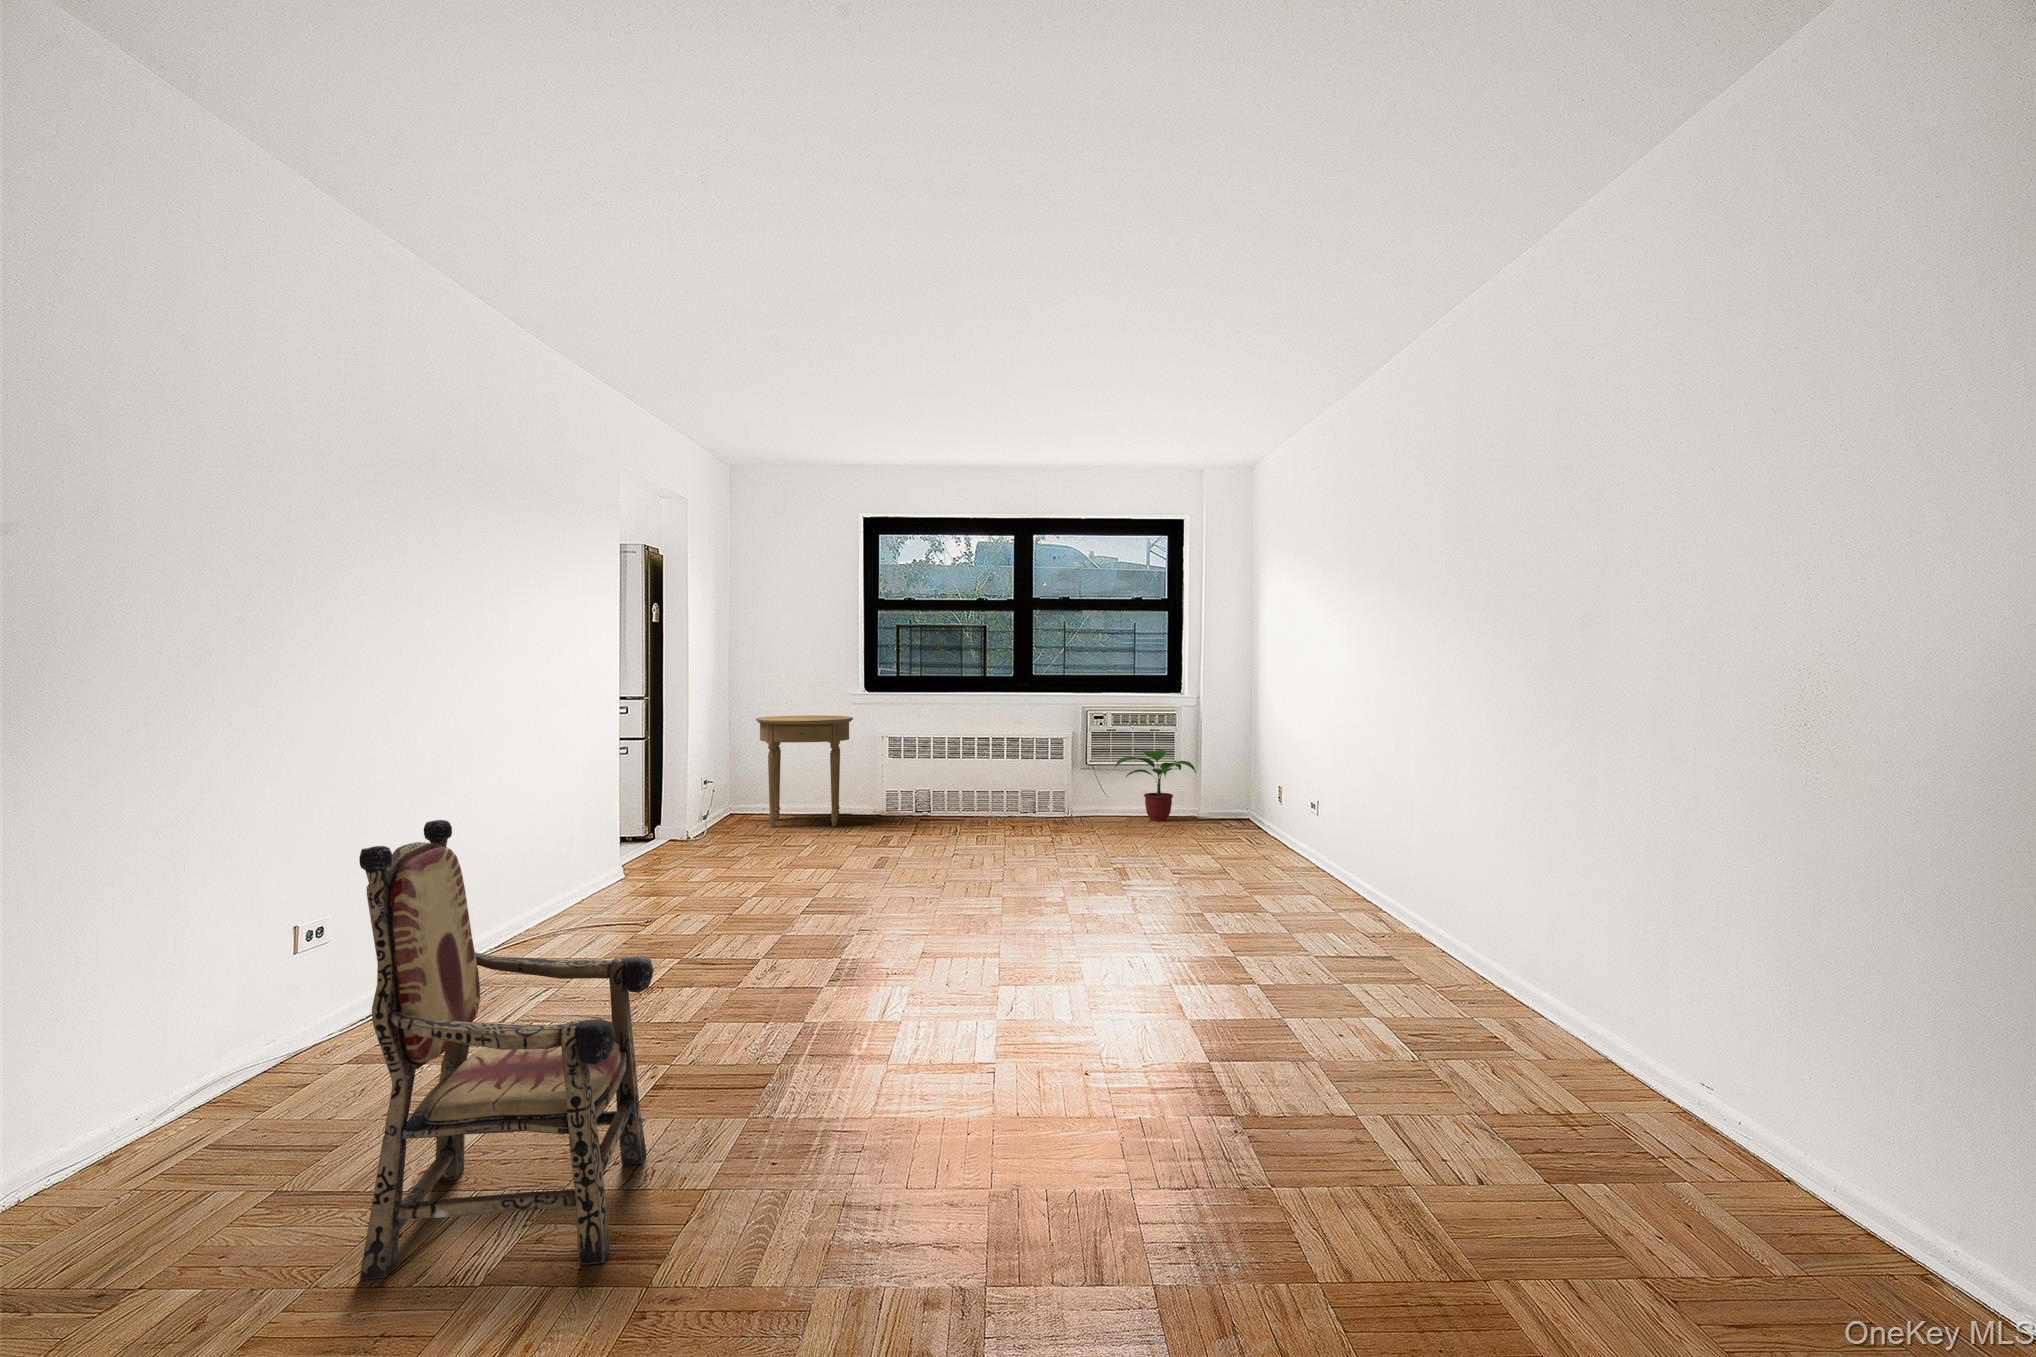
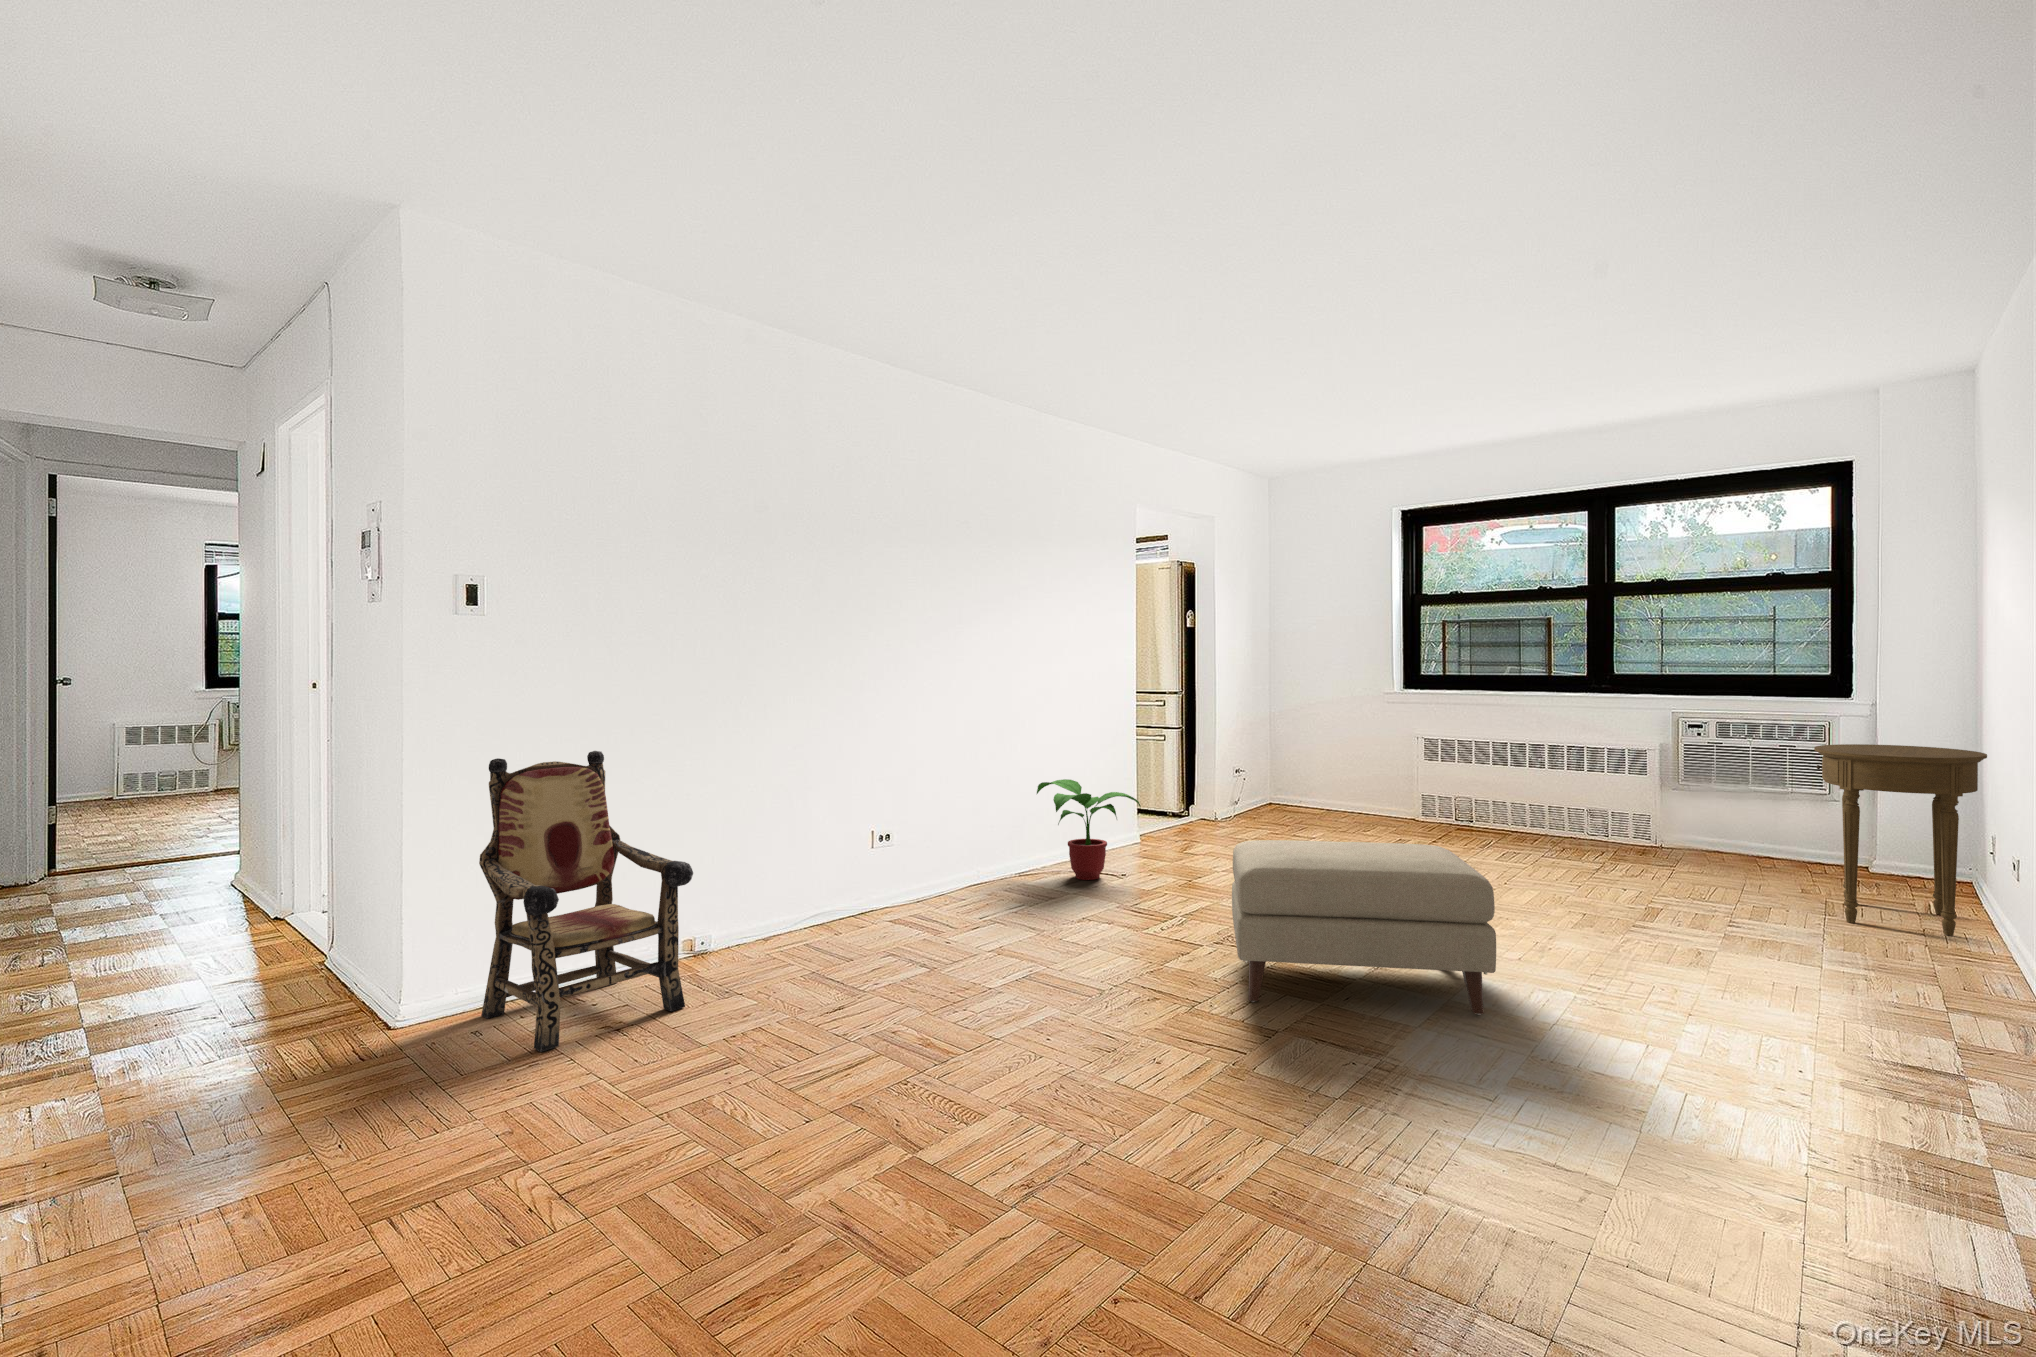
side table: present [756,715,853,827] -> present [1814,744,1987,936]
potted plant: present [1115,750,1196,821] -> present [1037,779,1141,880]
ottoman: none [1004,823,1239,976] -> present [1232,840,1496,1015]

